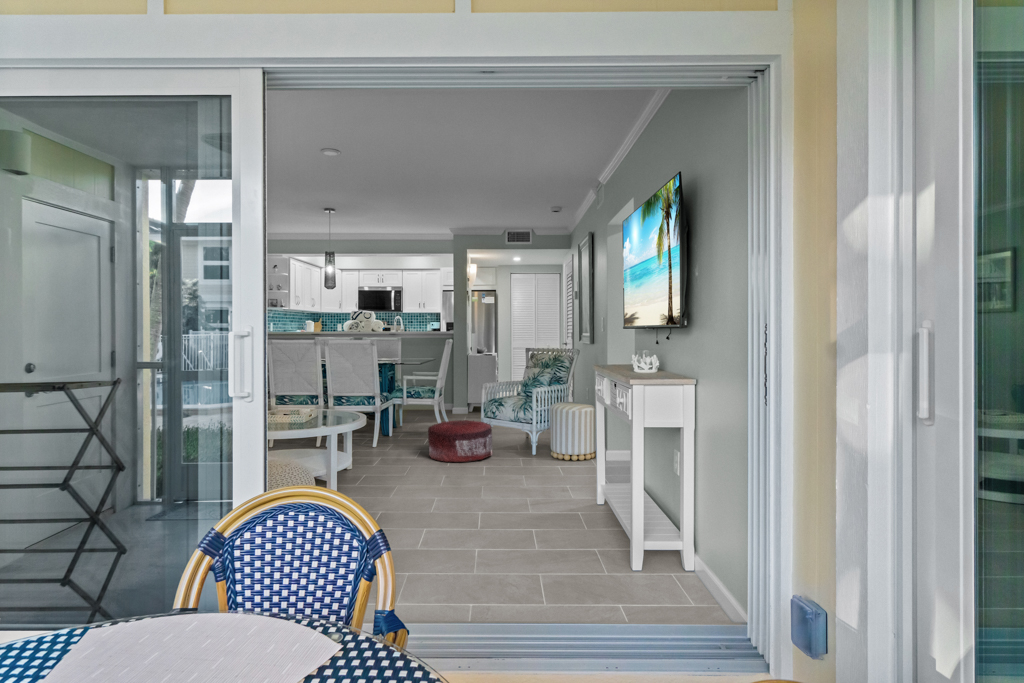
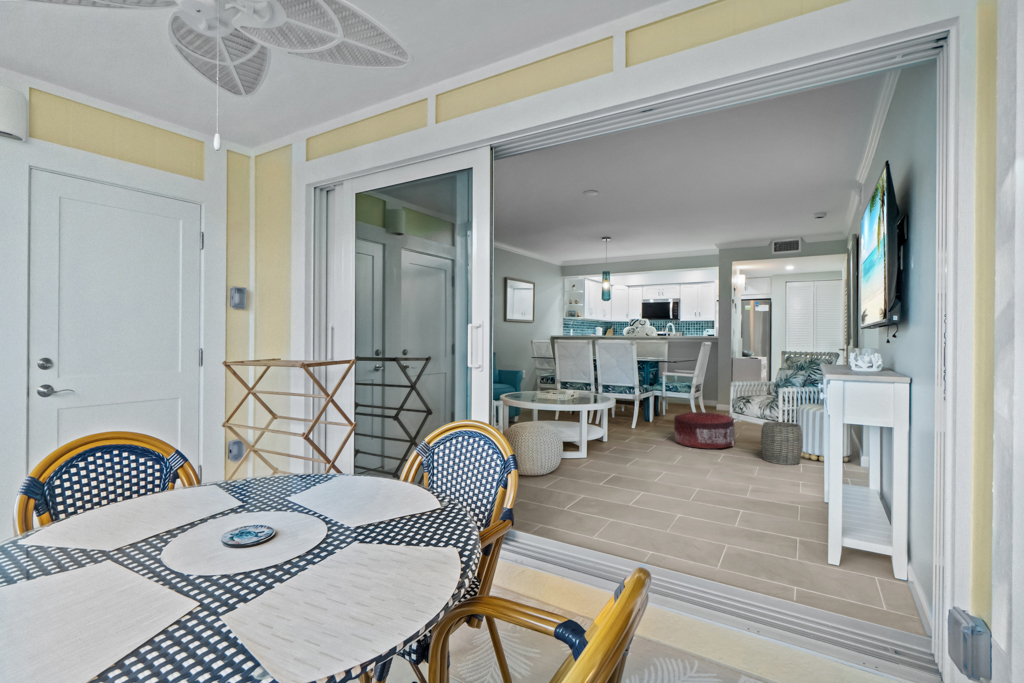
woven basket: none [523,425,561,470] -> present [761,422,803,465]

